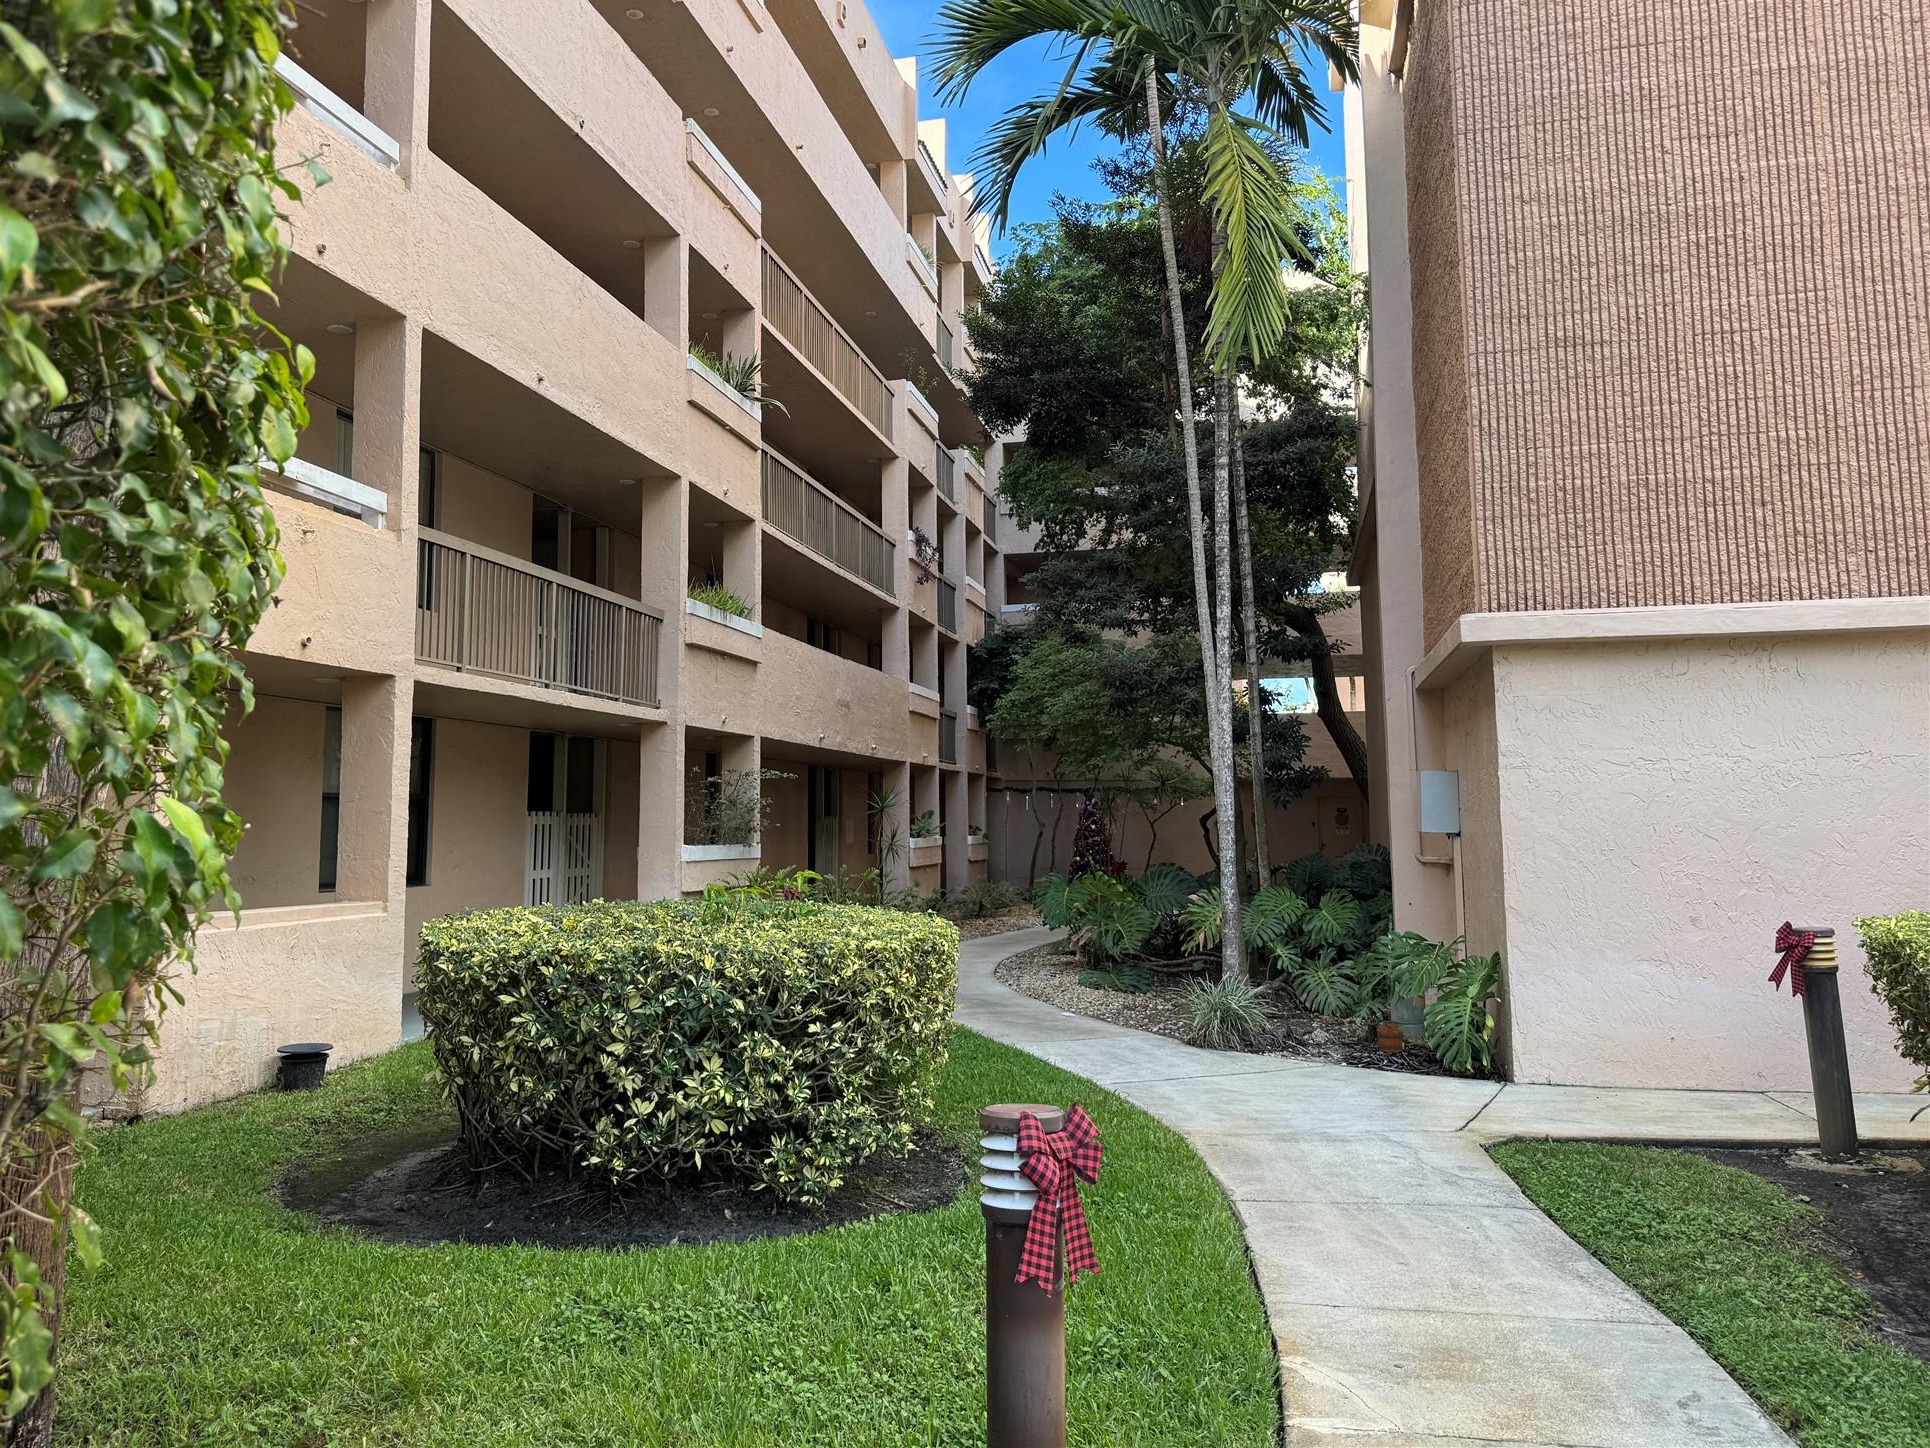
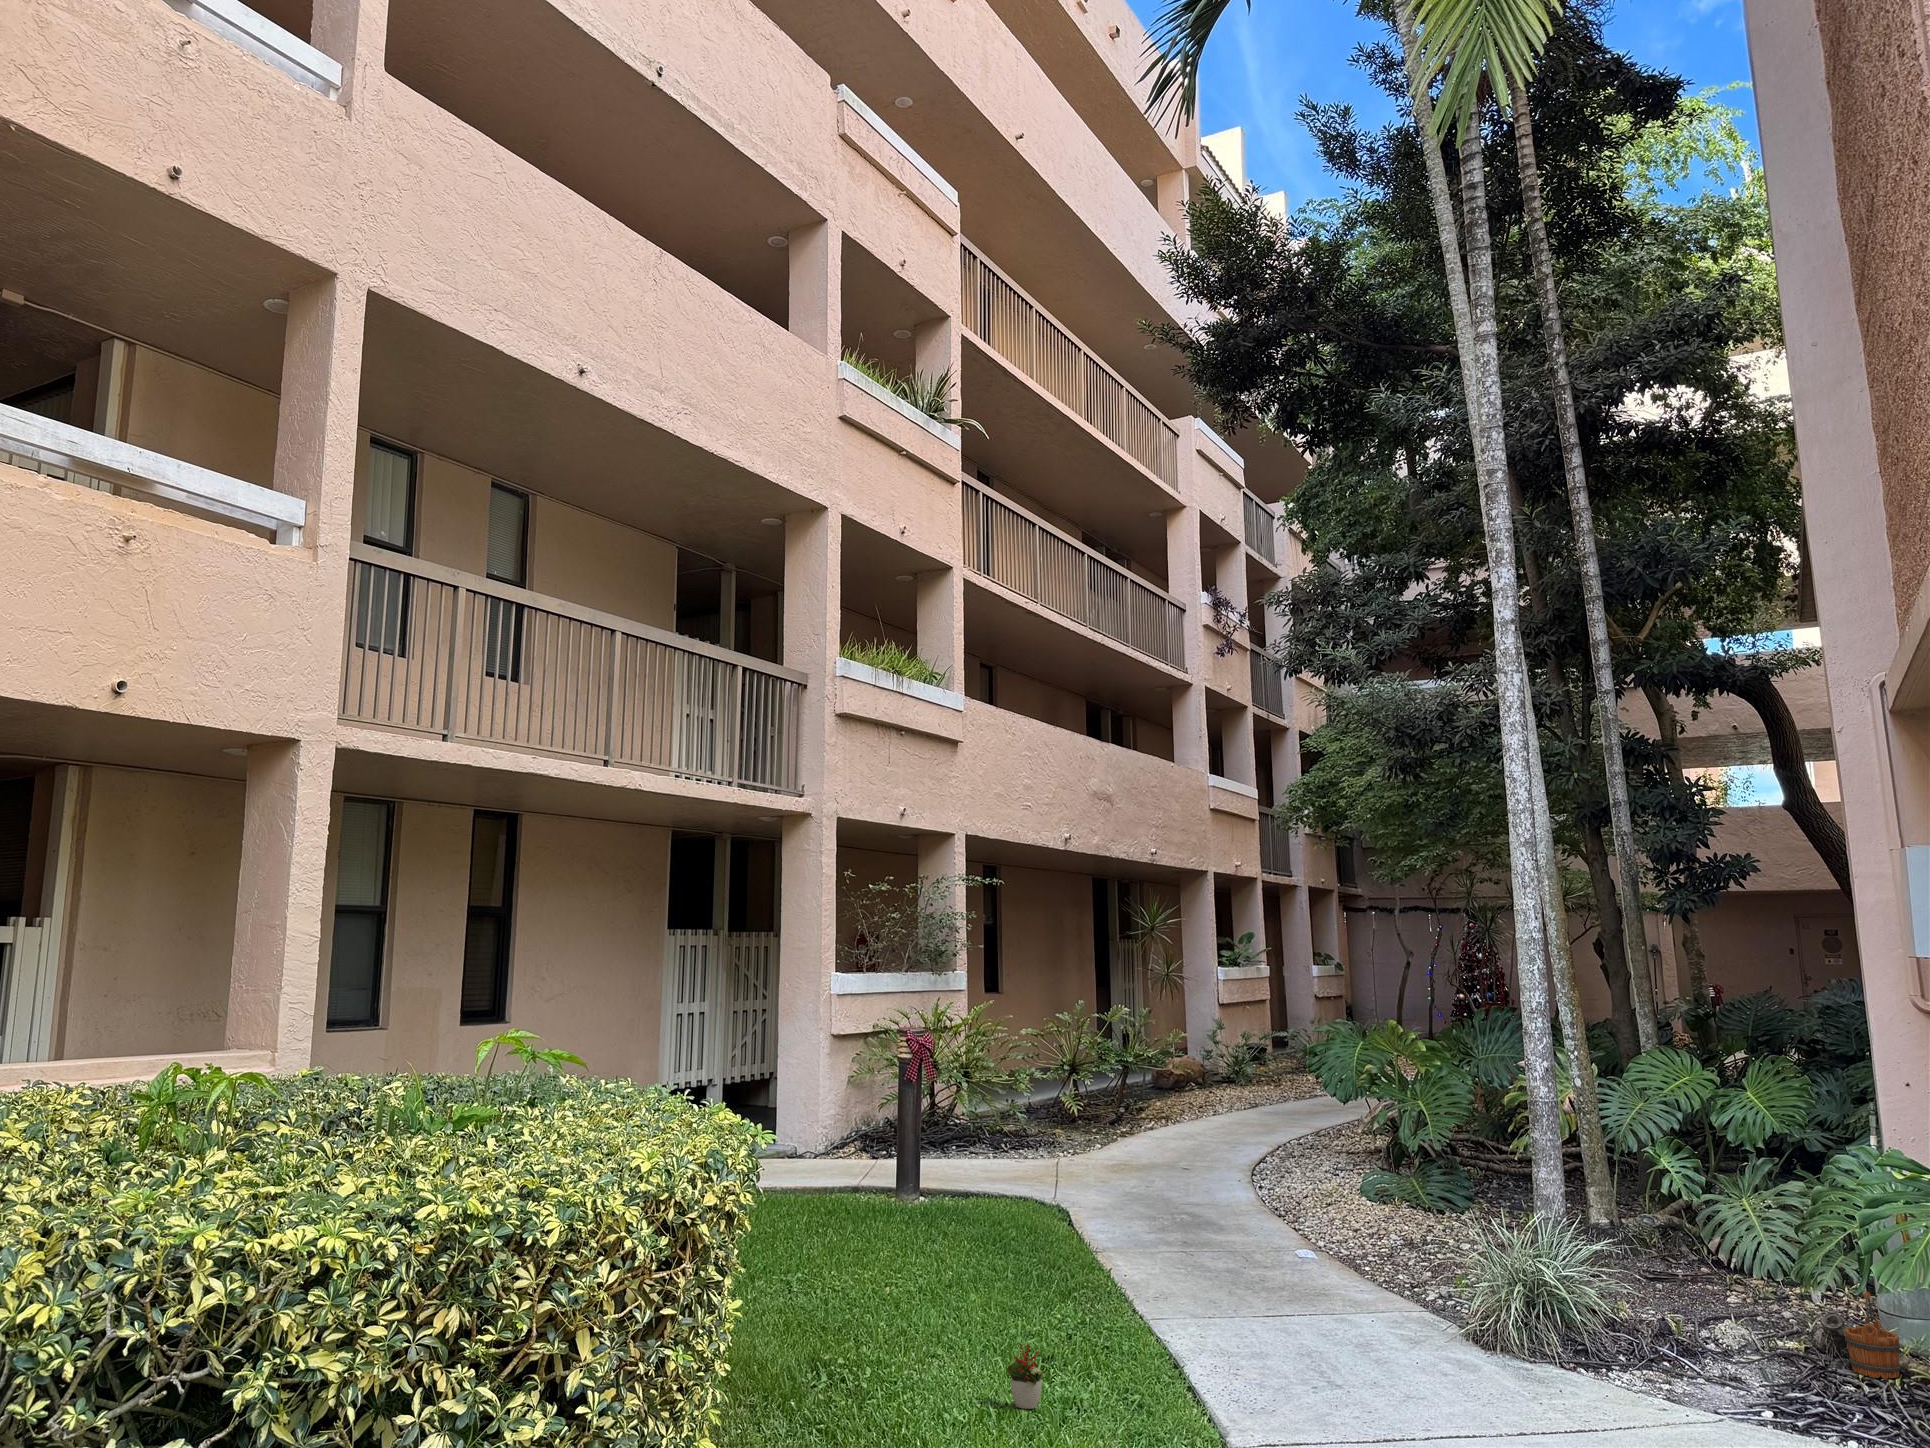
decorative plant: none [961,1050,982,1086] -> present [1006,1343,1043,1409]

